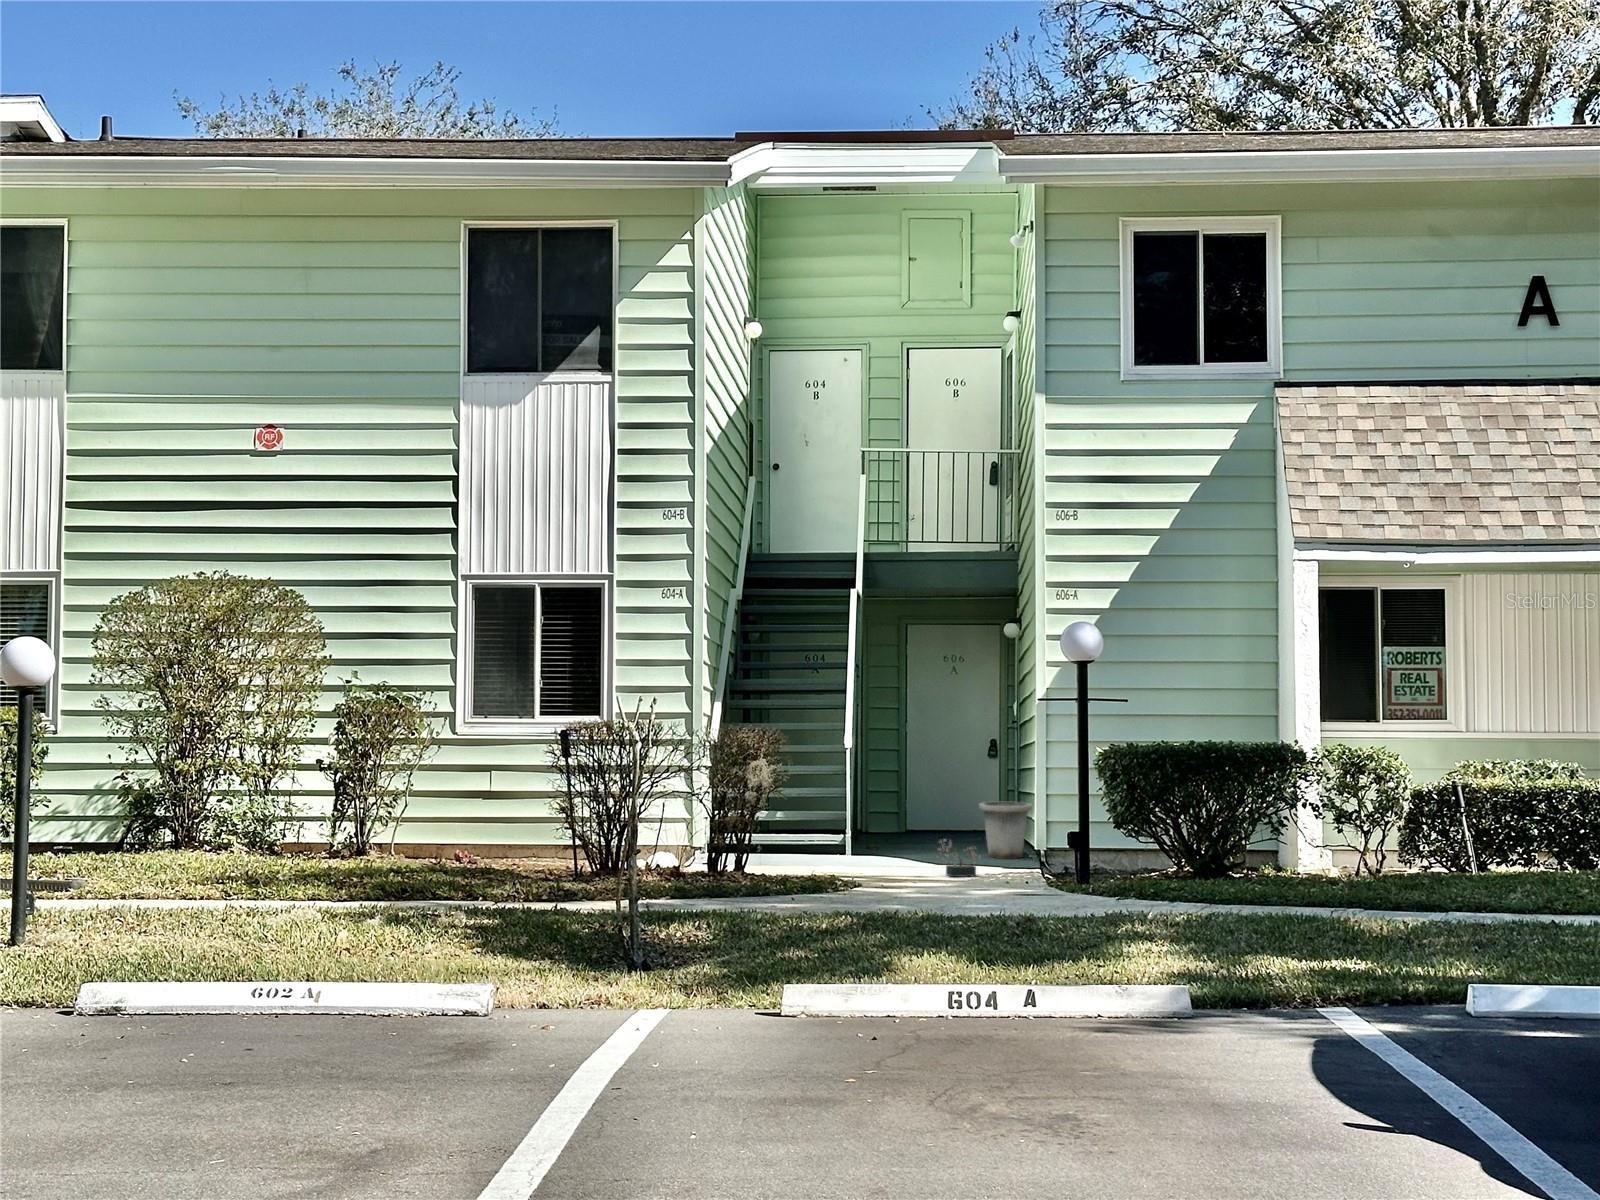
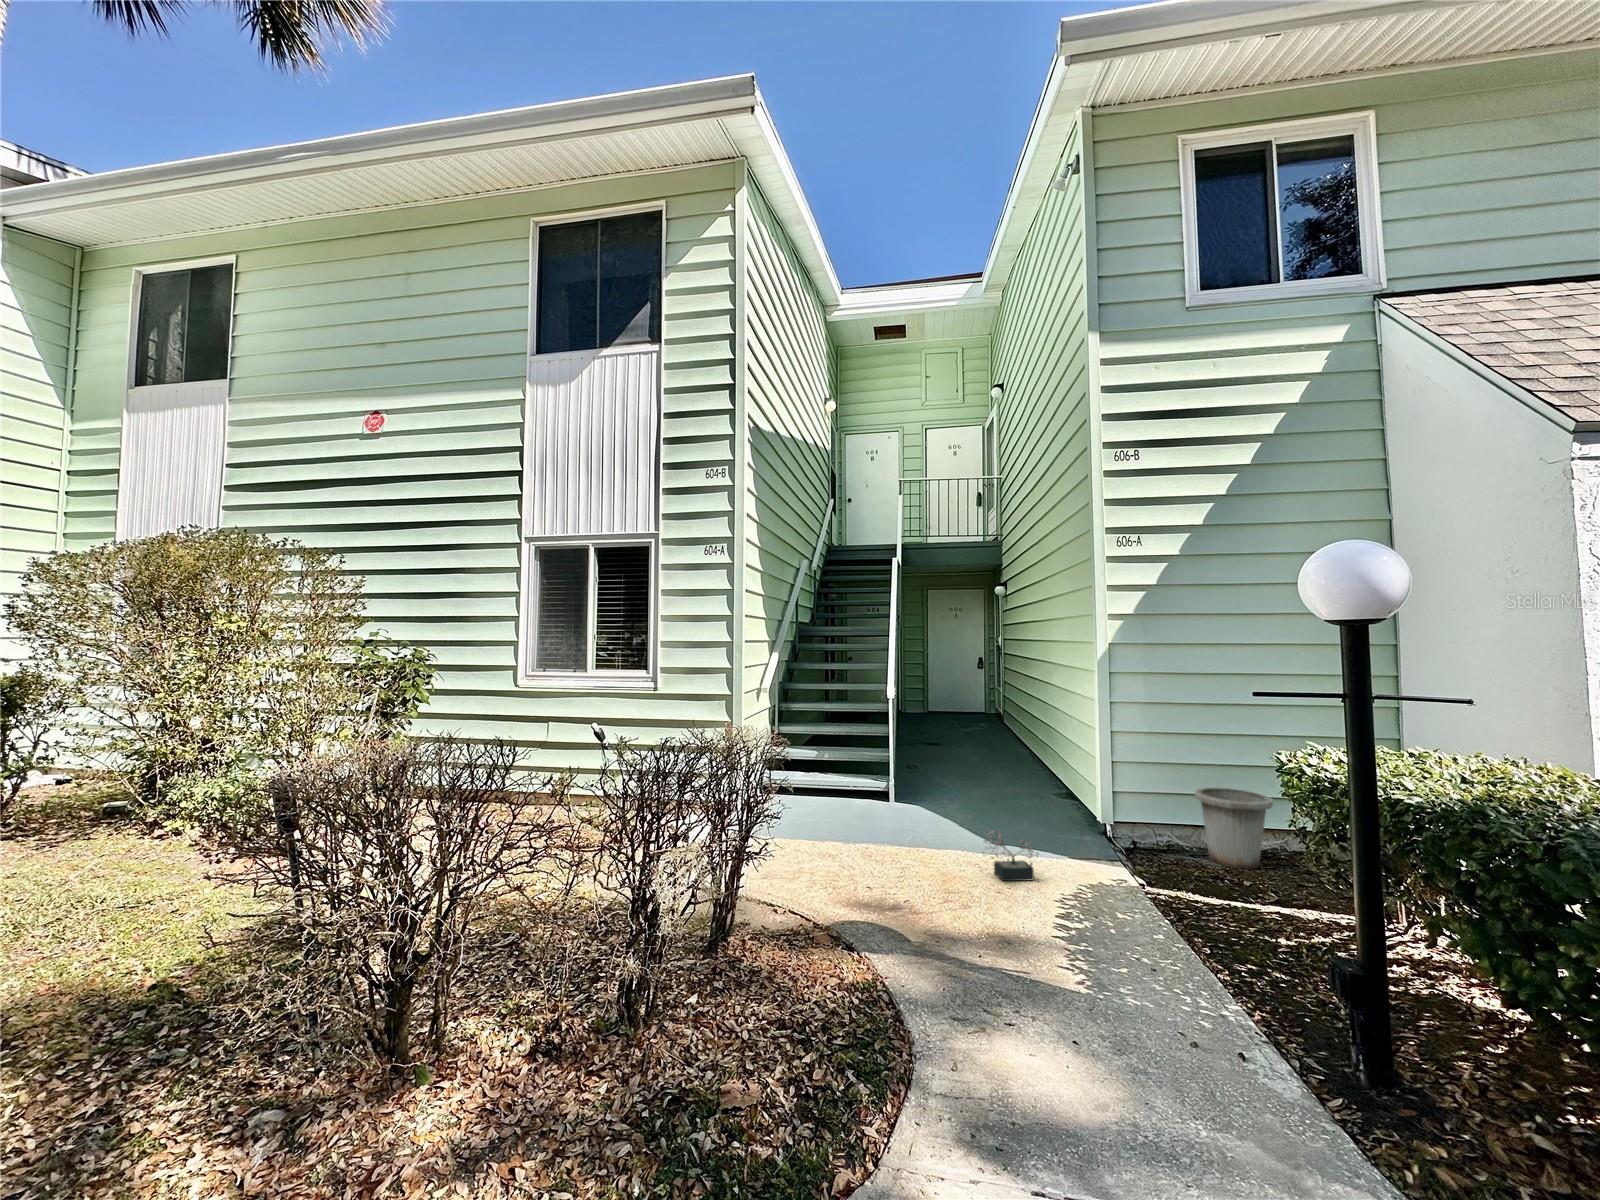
trash can: present [979,802,1032,859] -> present [1195,787,1273,869]

